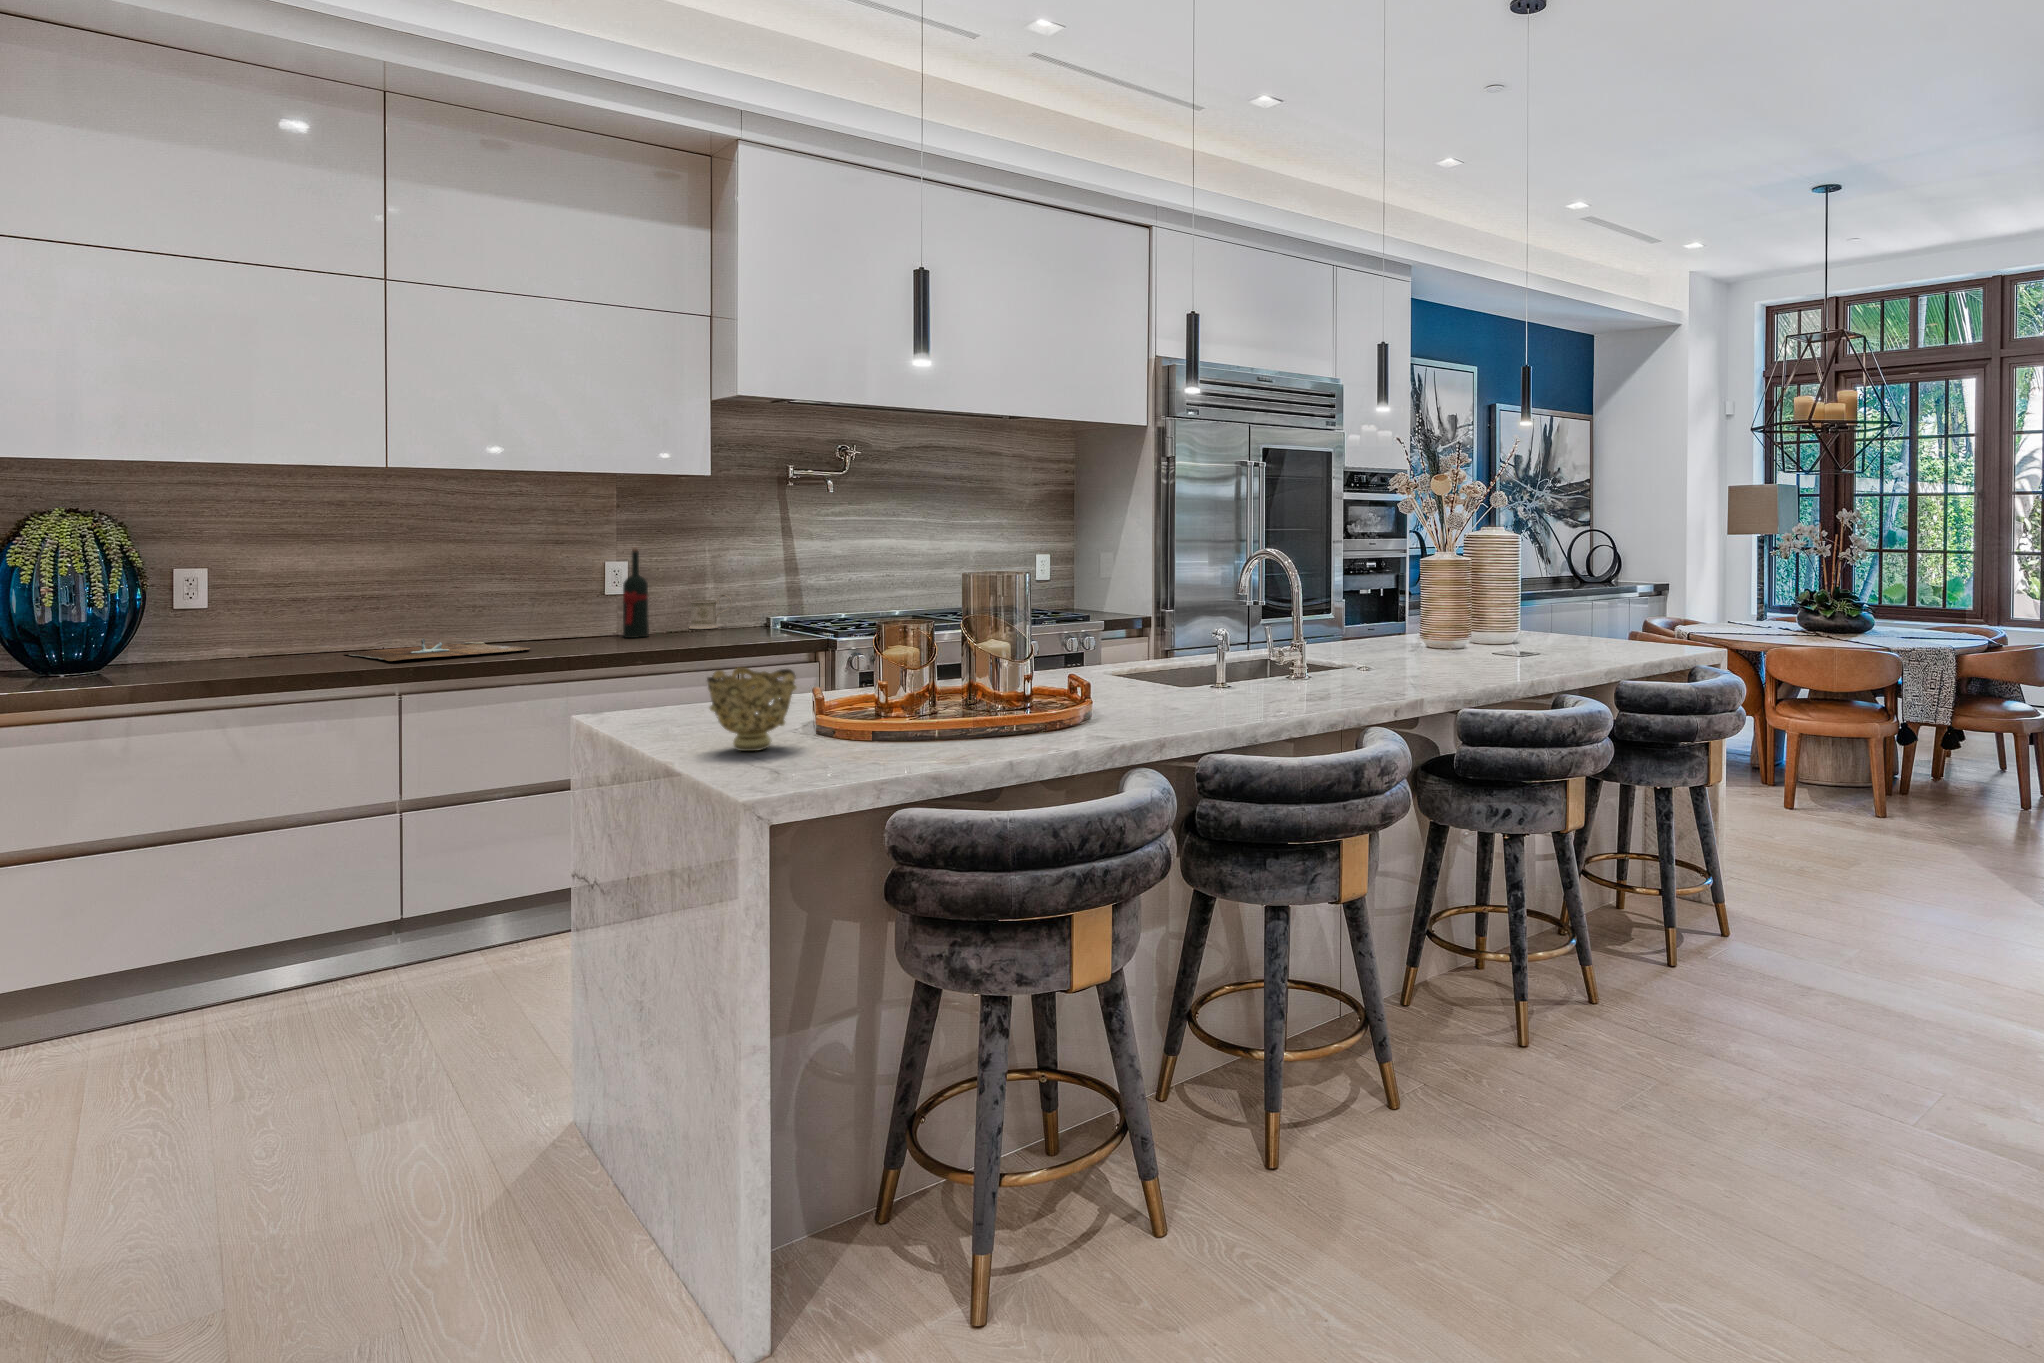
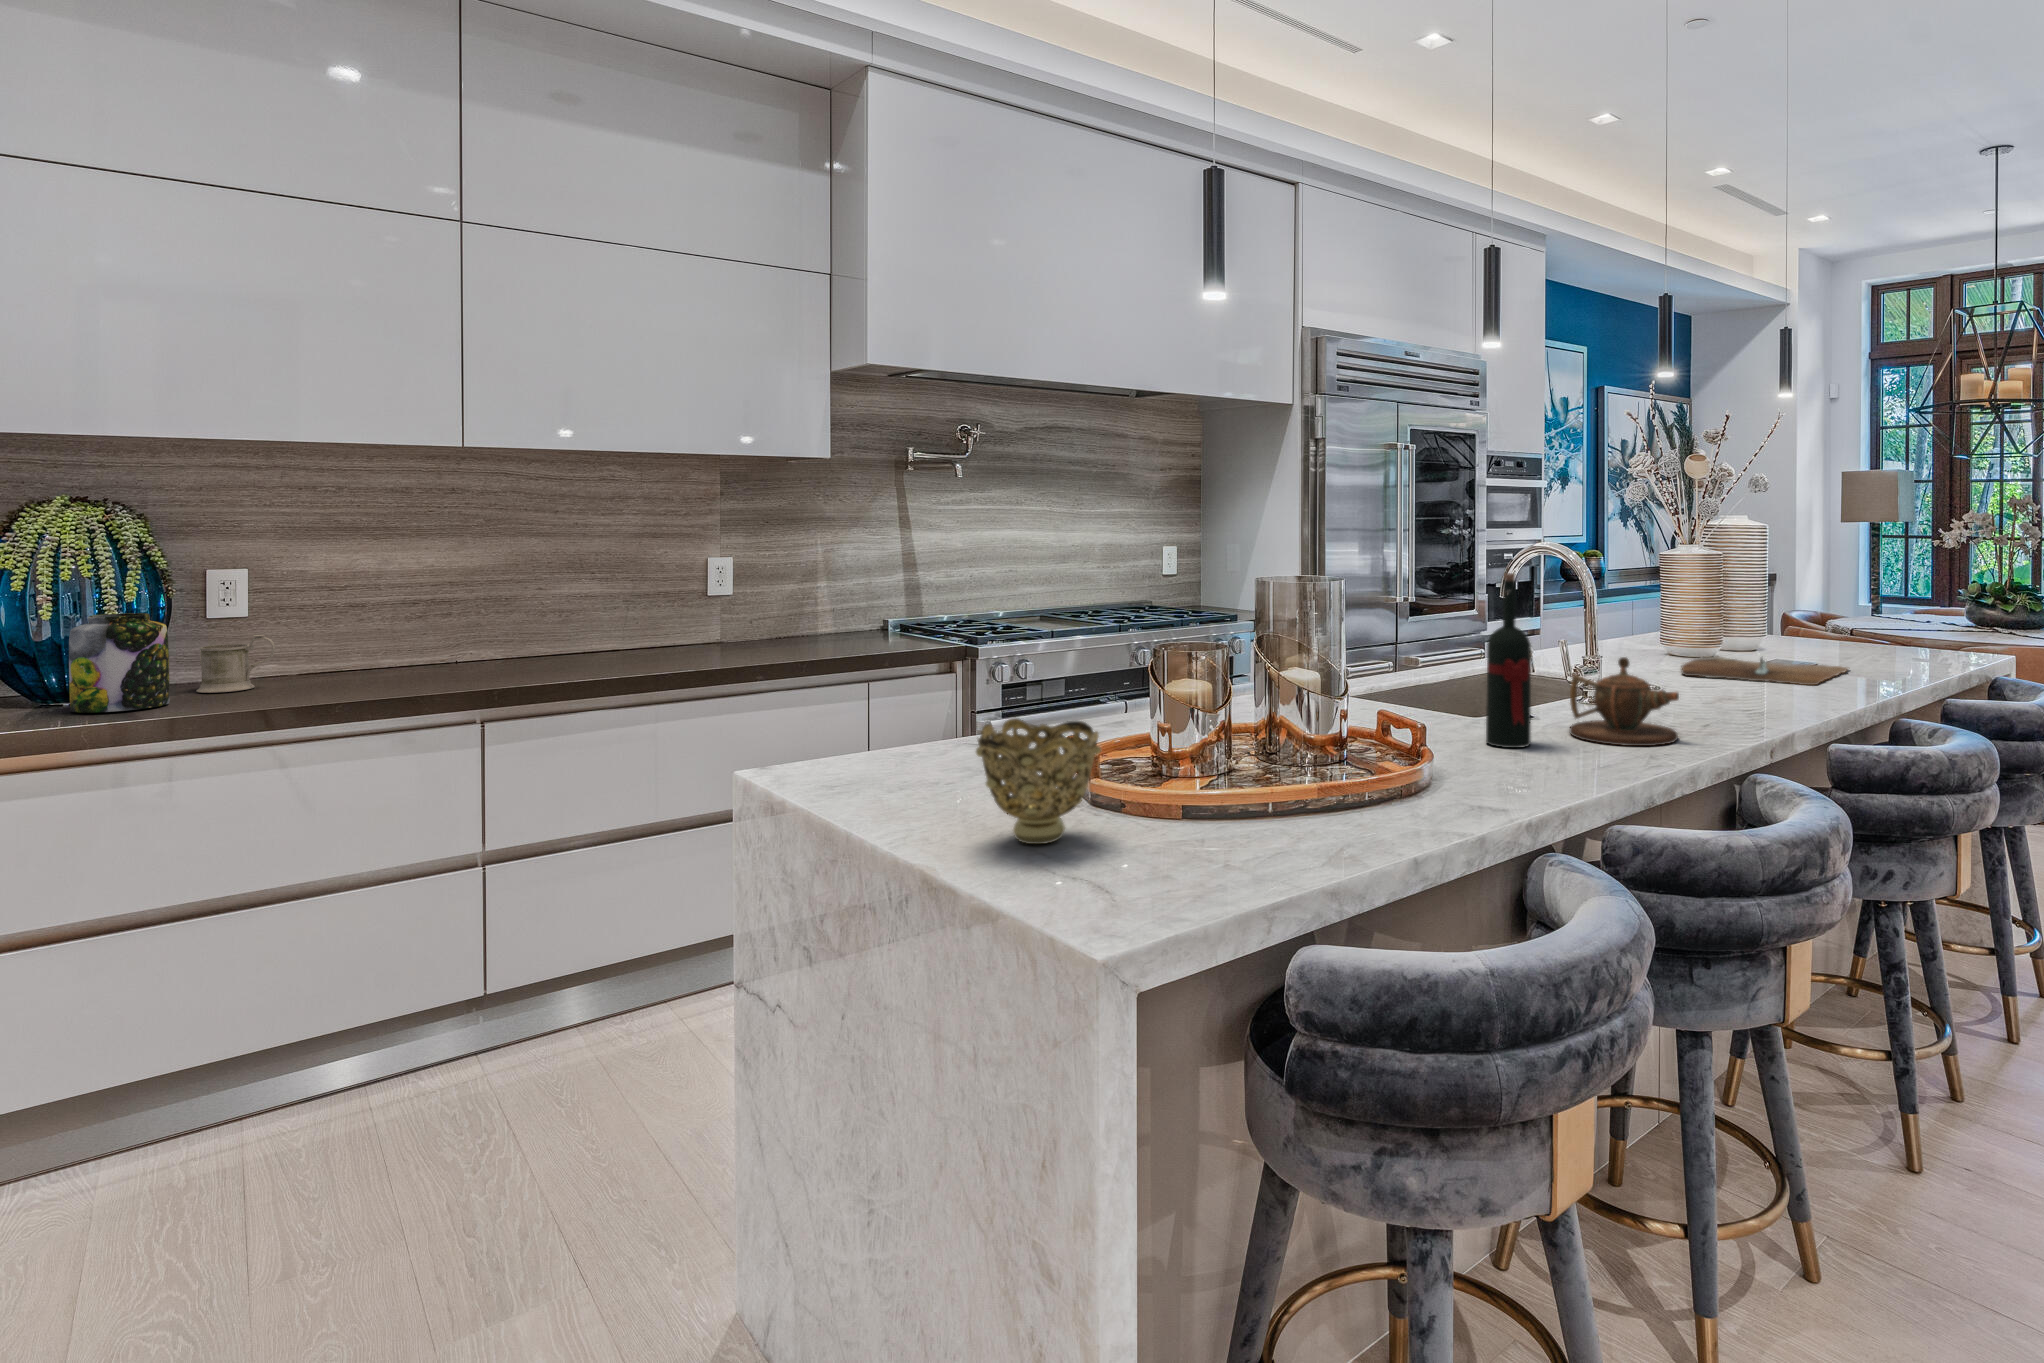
wine bottle: present [623,548,649,638] -> present [1486,573,1531,748]
mug: present [689,594,732,629] -> present [196,635,275,693]
jar: none [67,602,146,680] -> present [69,613,170,713]
teapot: none [1235,636,1315,703] -> present [1569,657,1679,746]
cutting board: present [345,638,530,661] -> present [1681,657,1847,685]

